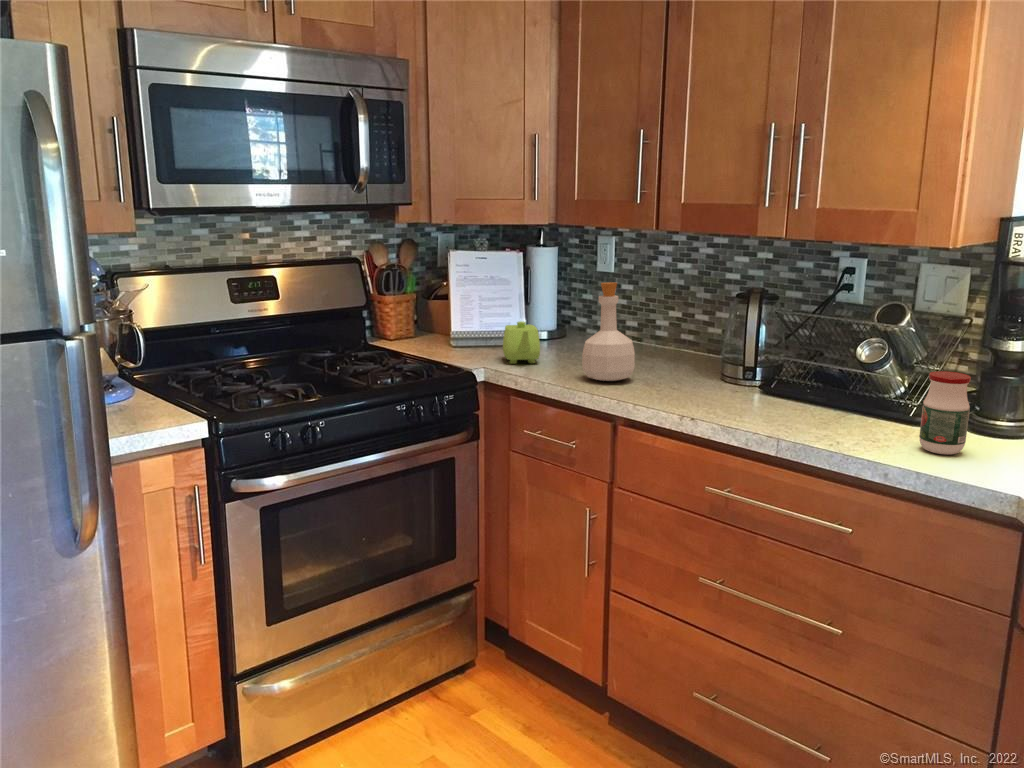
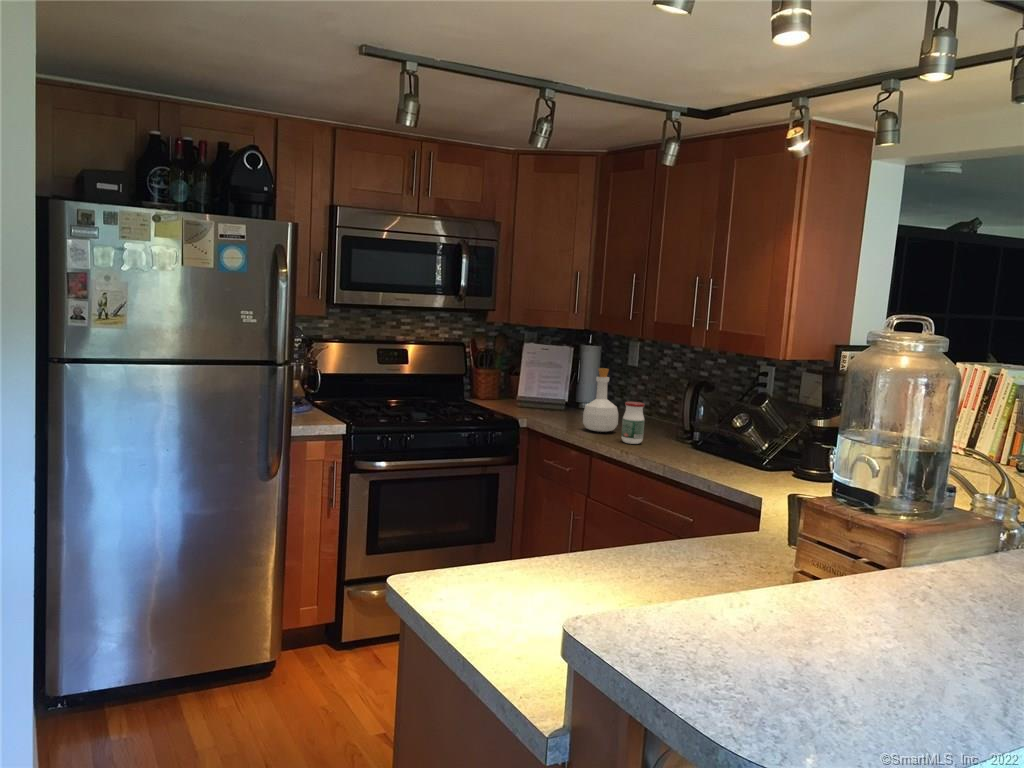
teapot: present [503,321,540,364] -> none [543,391,567,419]
jar: present [919,371,971,455] -> present [621,402,645,444]

